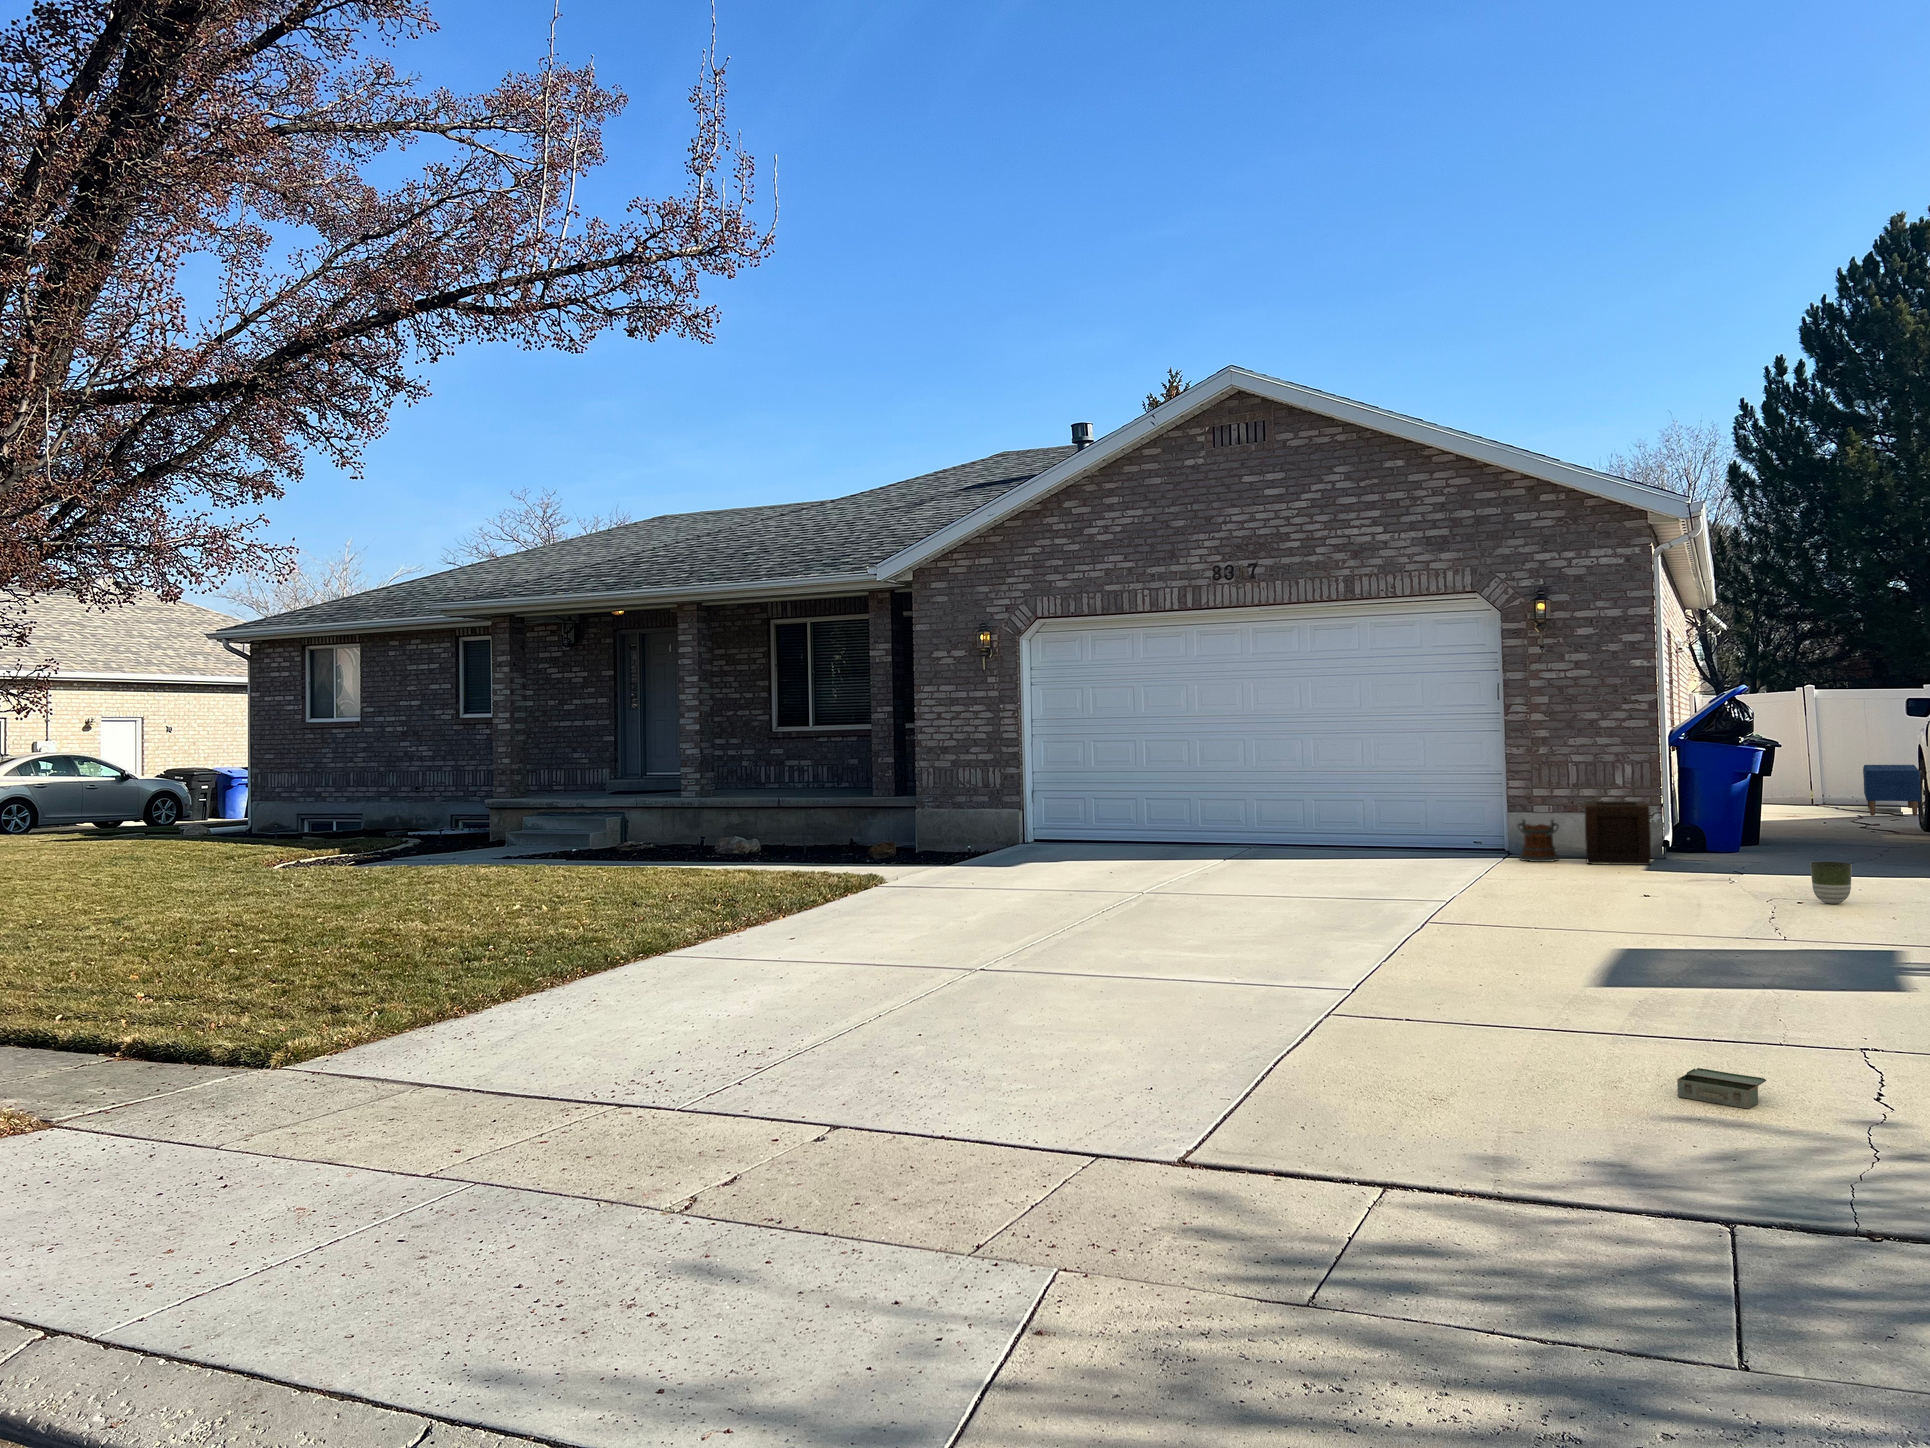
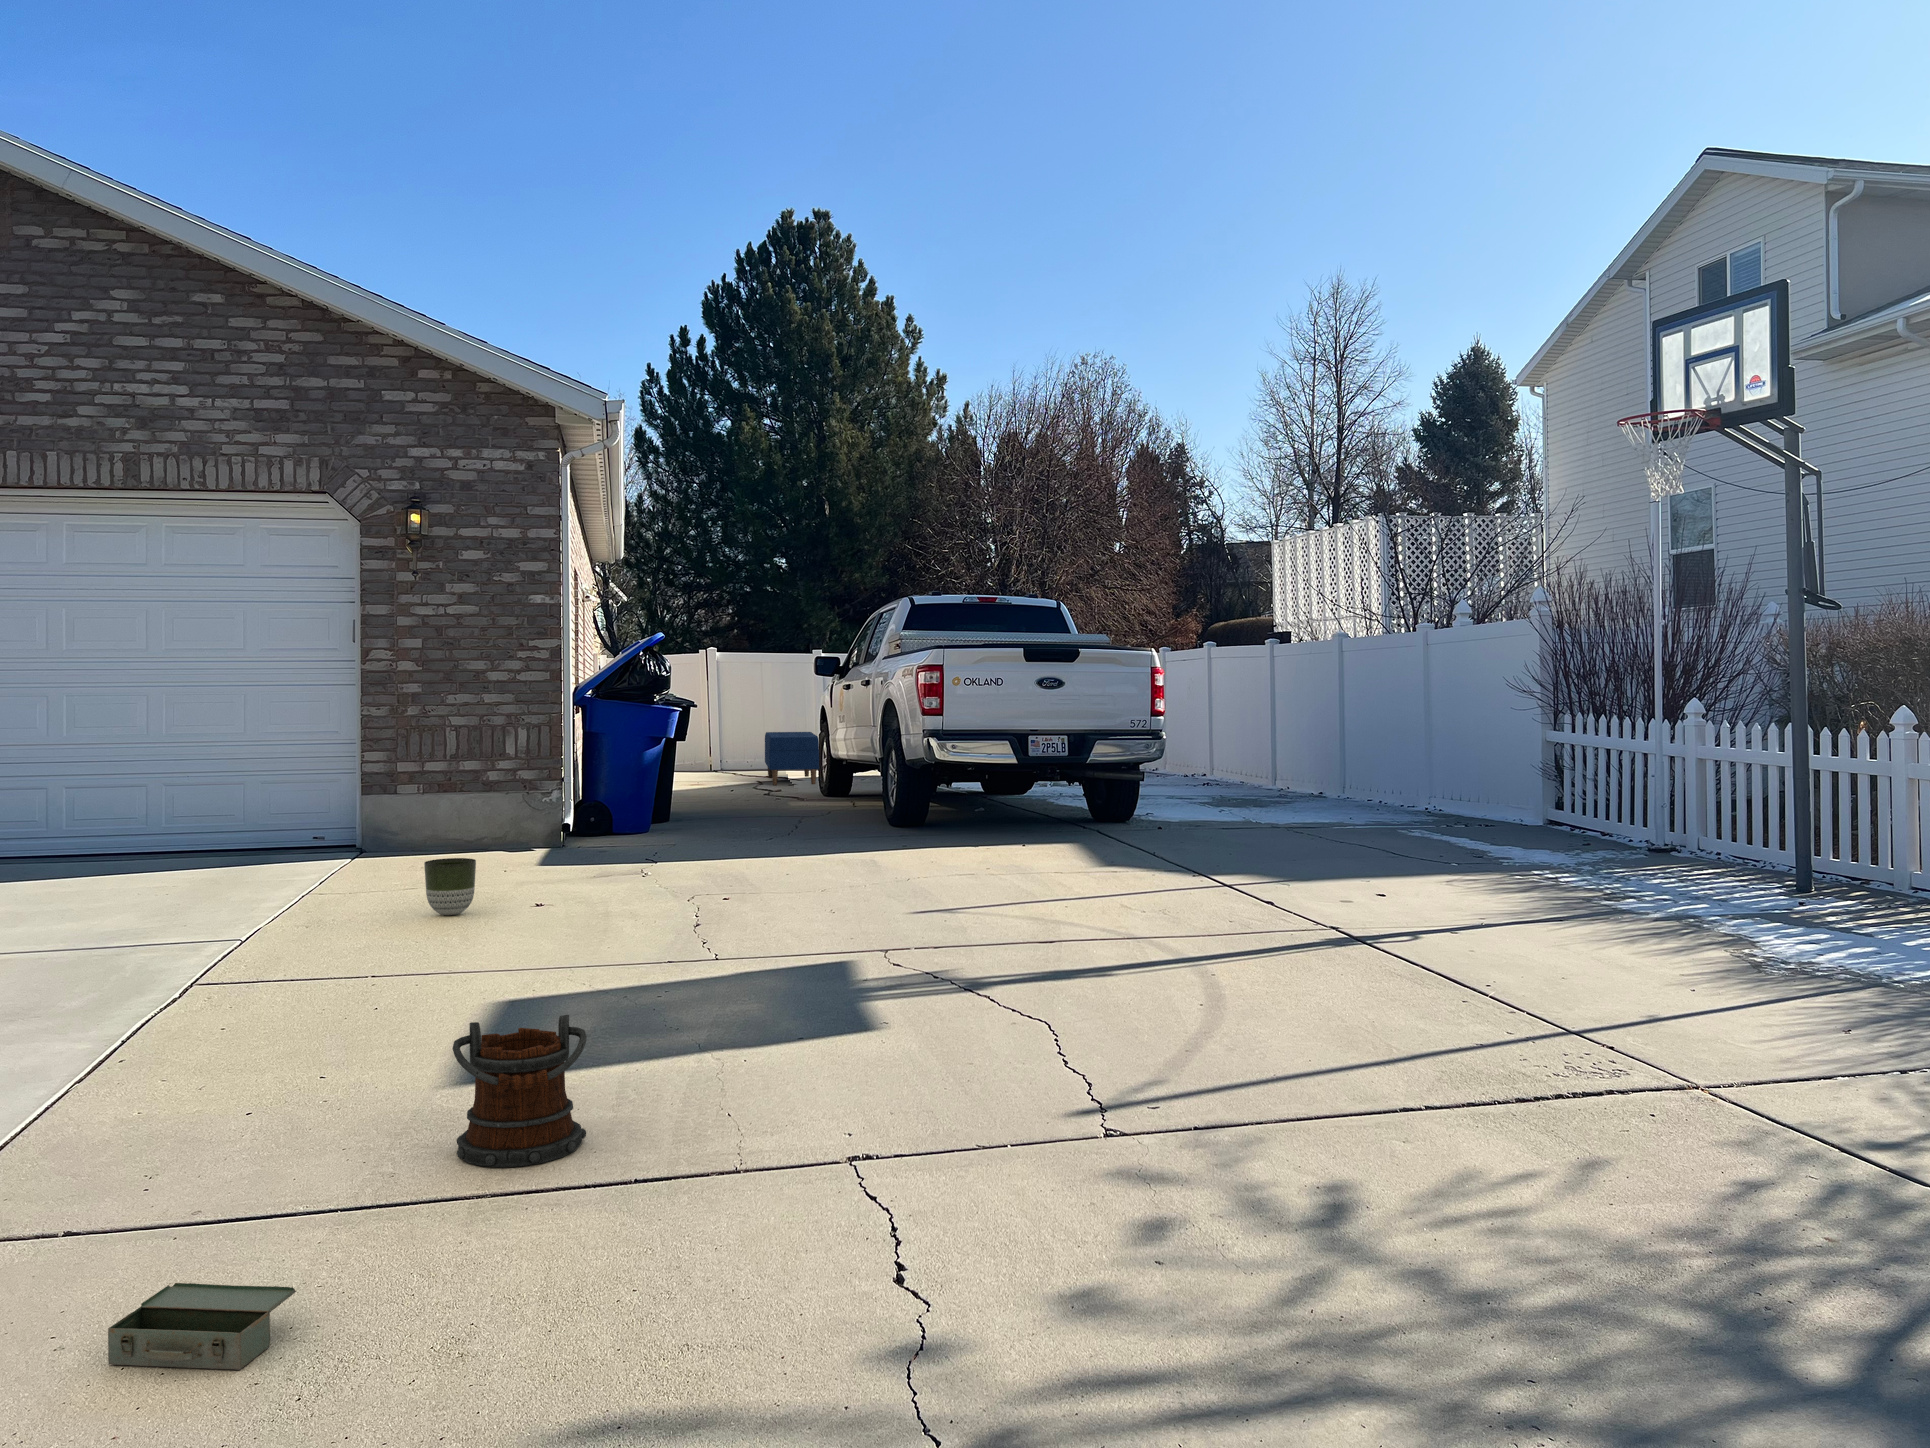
wooden crate: present [1584,801,1651,865] -> none [466,775,548,859]
bucket: present [1517,819,1560,862] -> present [452,1015,587,1167]
planter: present [1810,862,1852,904] -> present [424,858,476,915]
toolbox: present [1677,1068,1766,1109] -> present [108,1283,296,1370]

